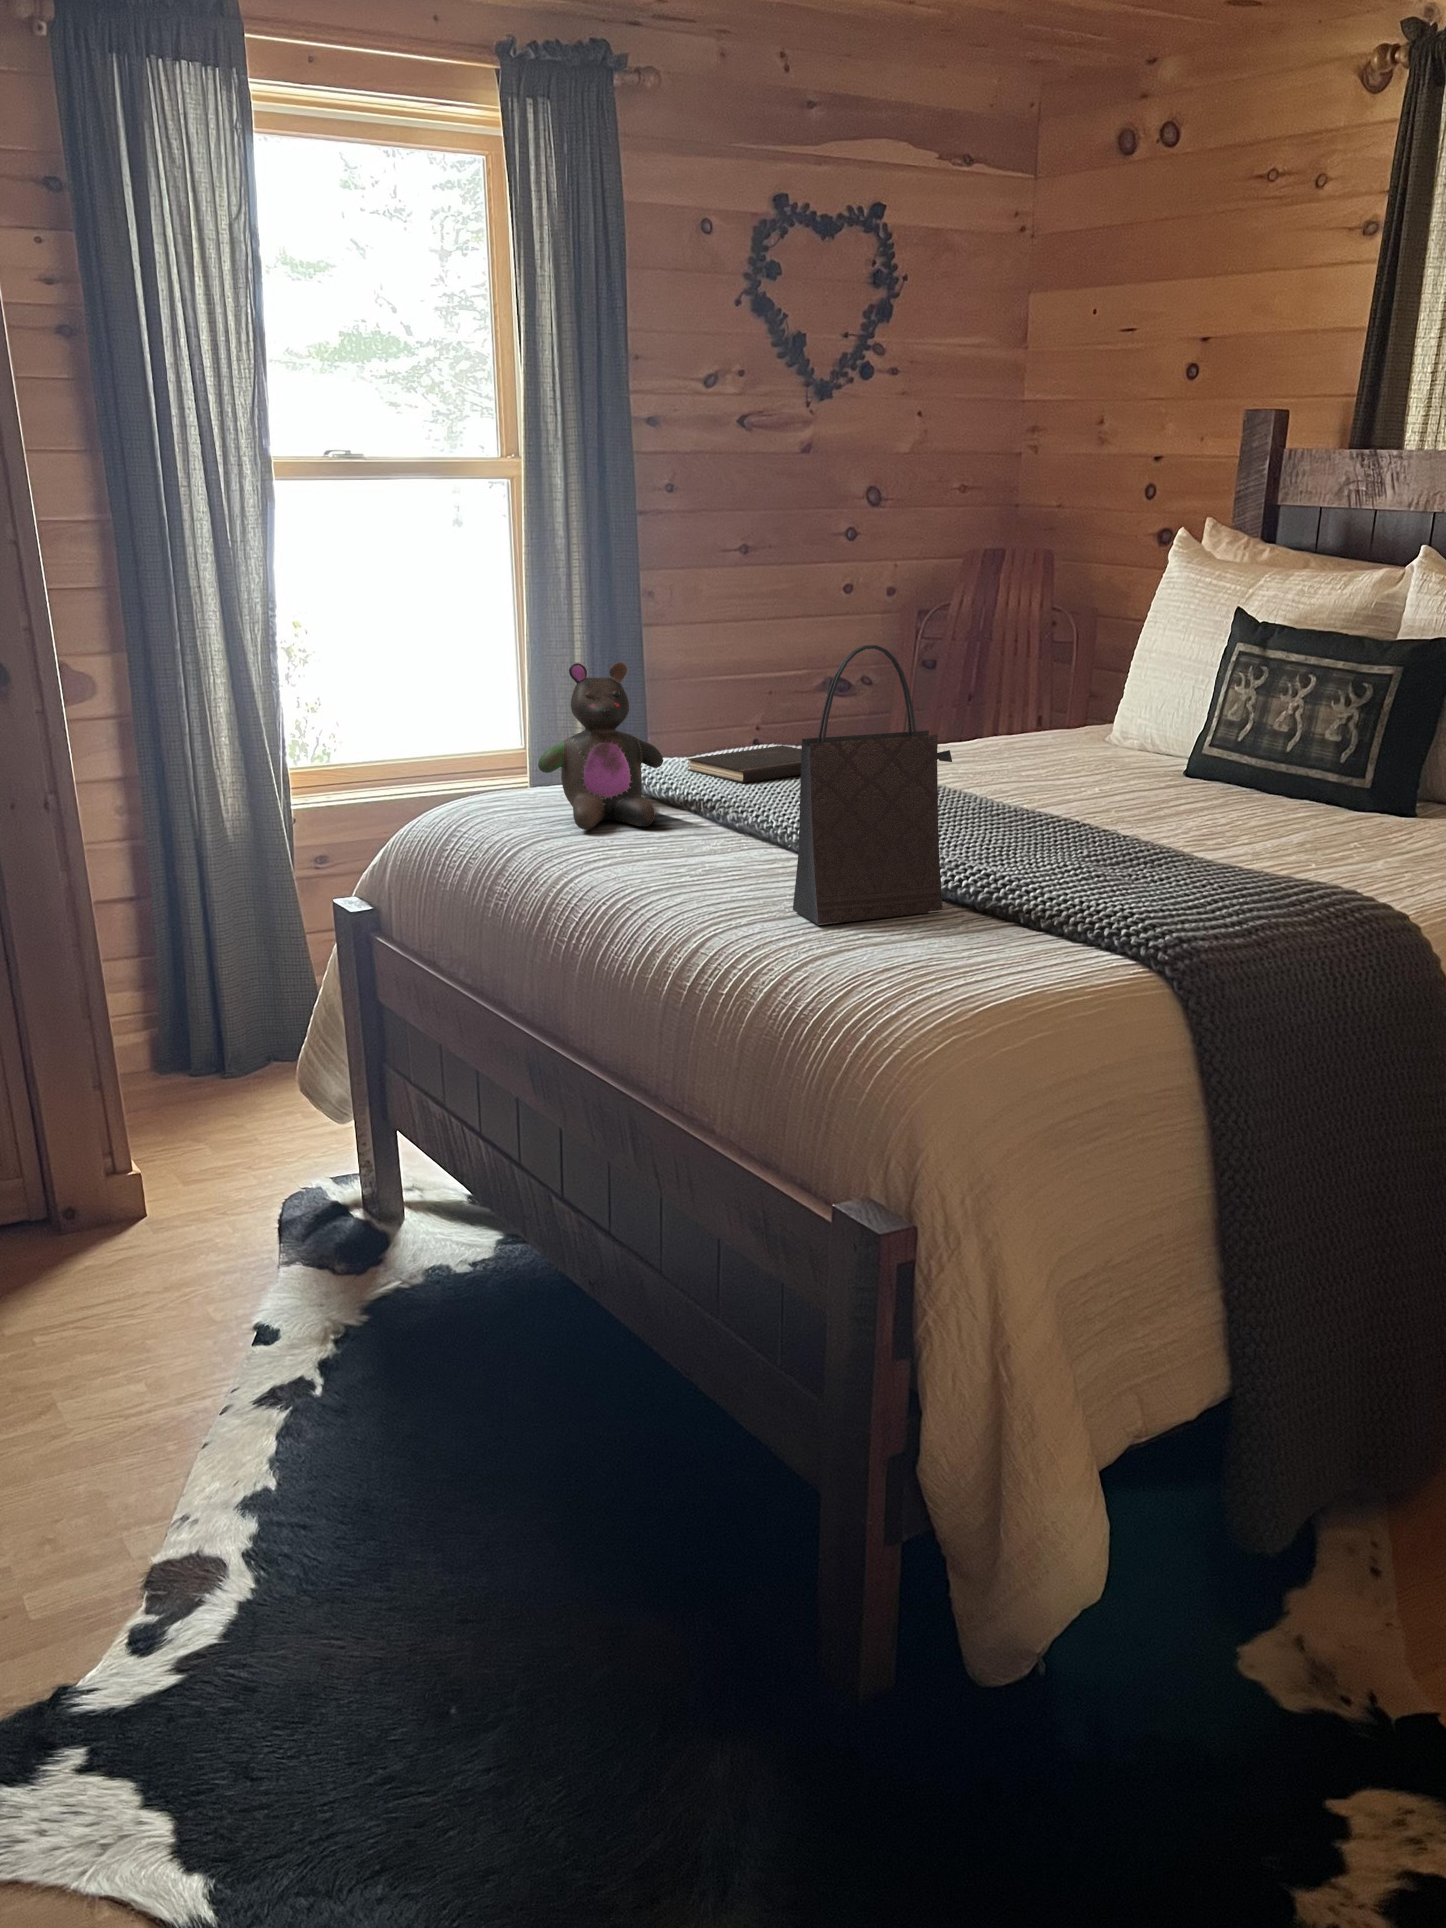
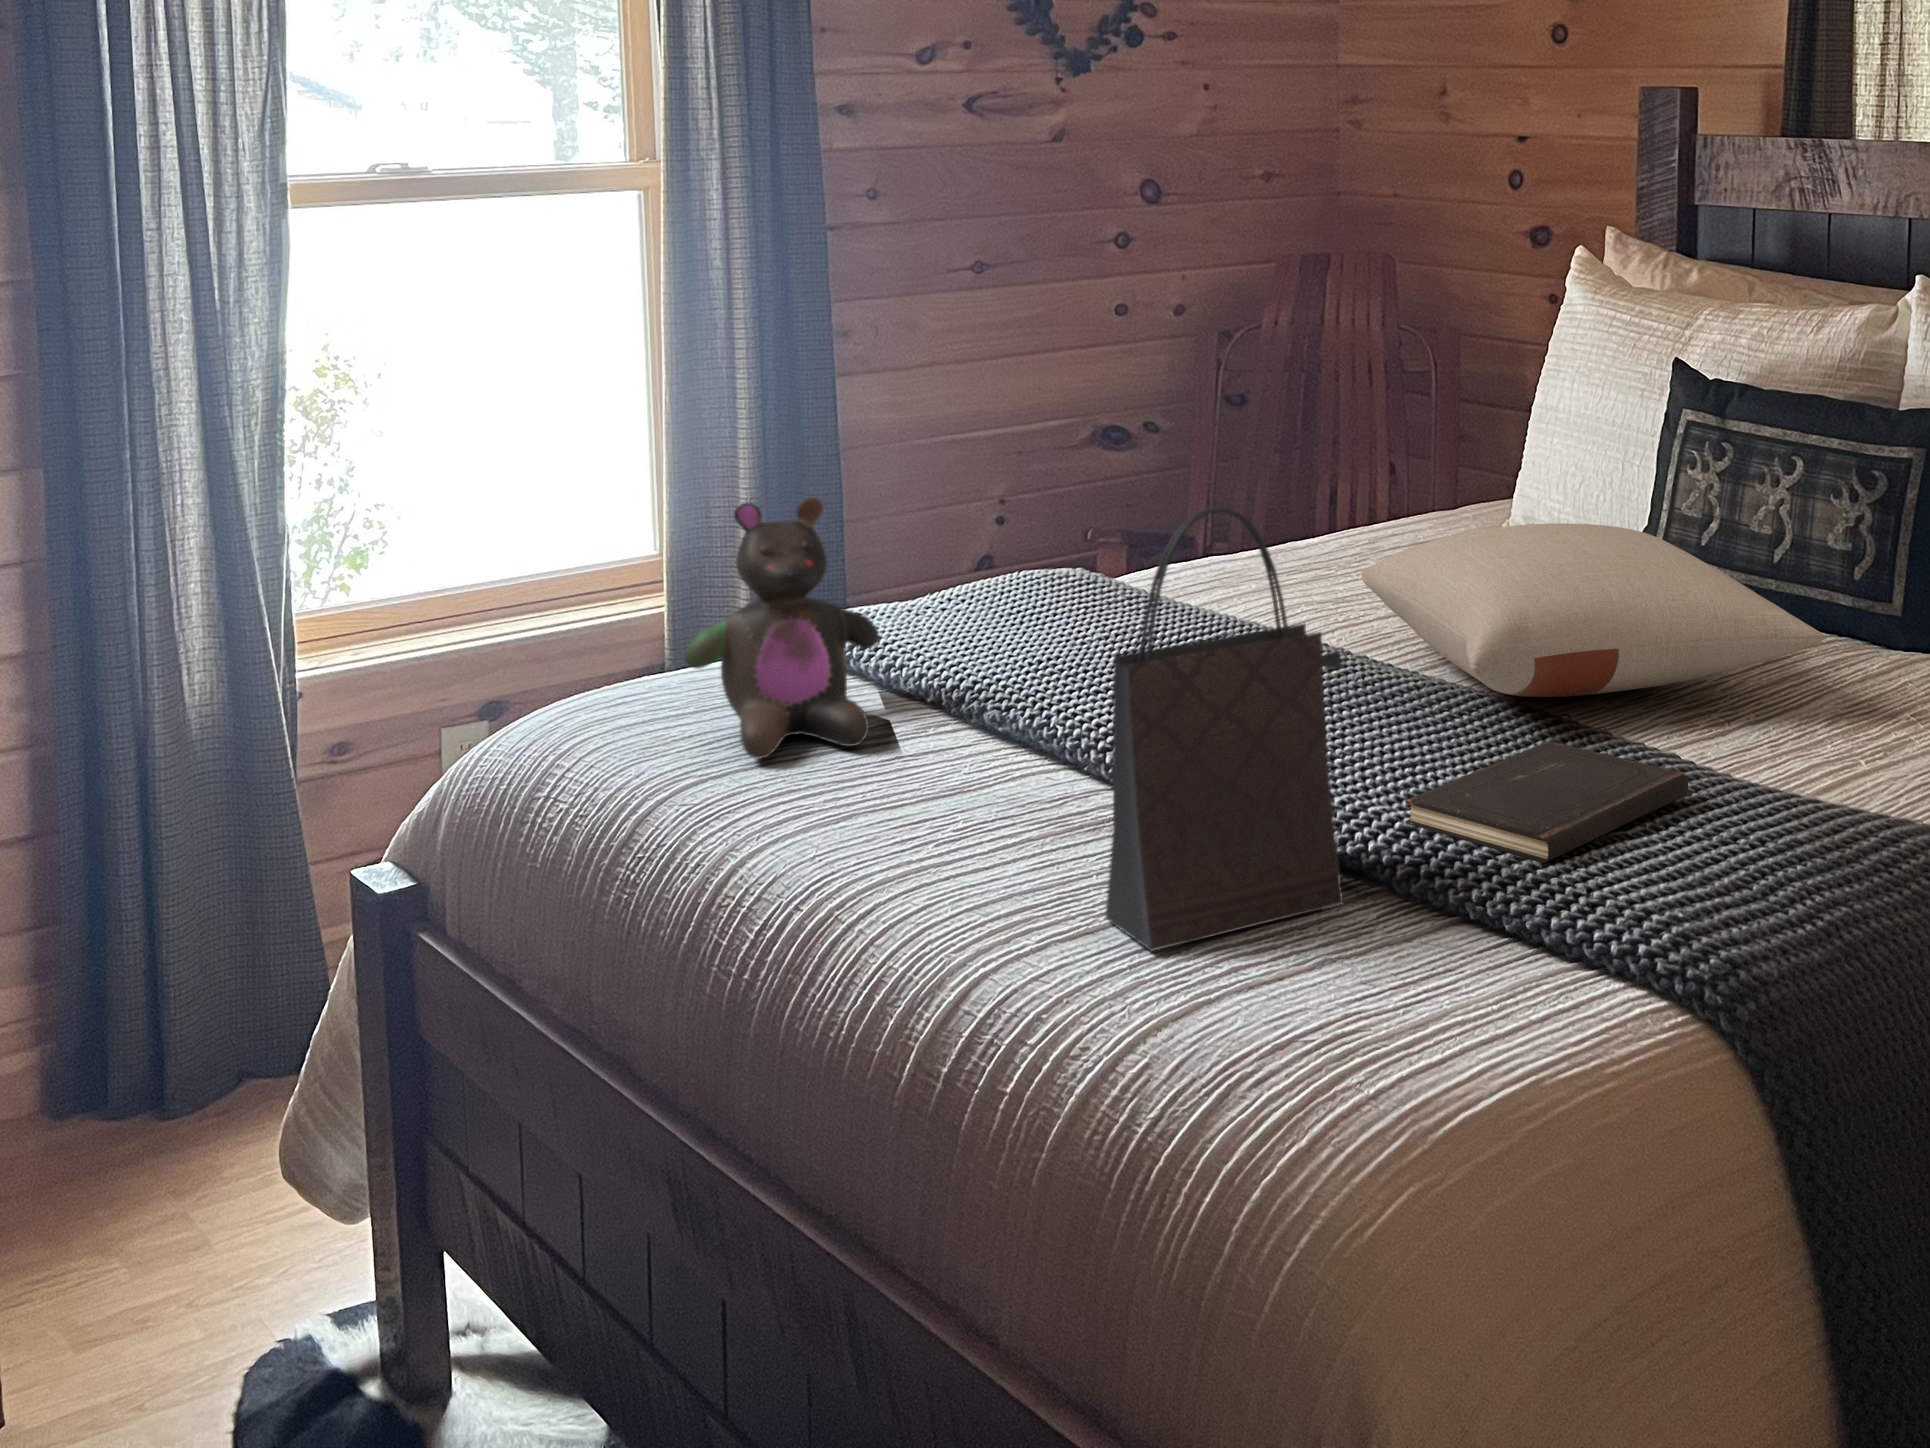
pillow: none [989,708,1297,818] -> present [1362,524,1823,697]
hardcover book: present [688,745,801,784] -> present [1405,741,1688,863]

